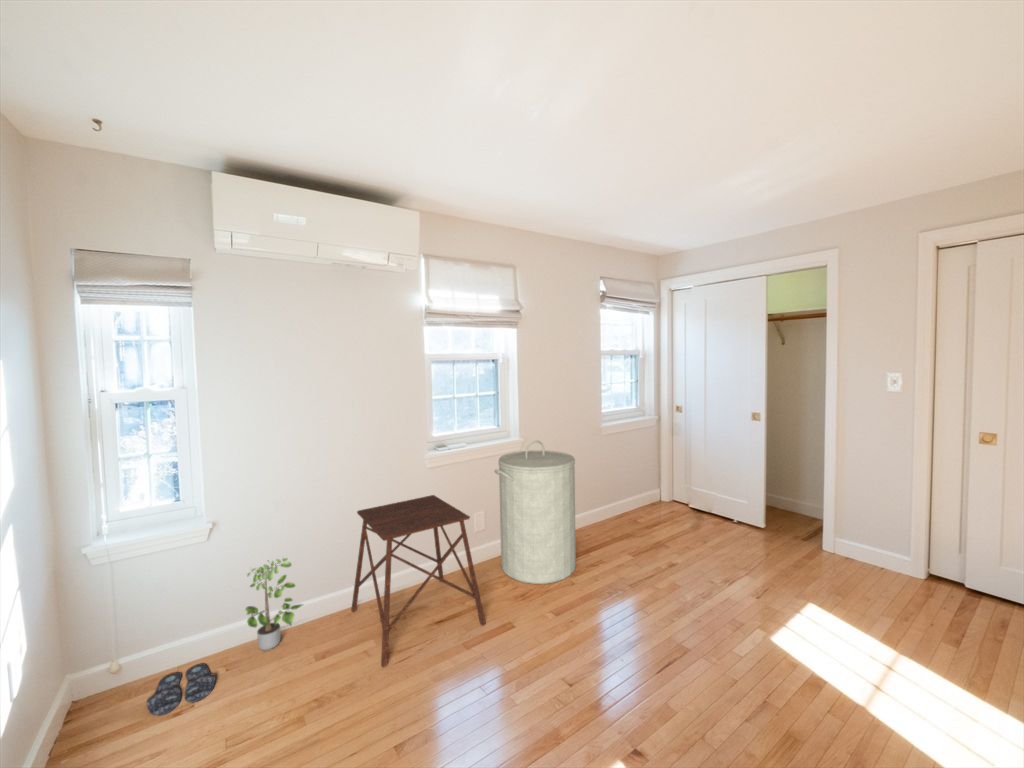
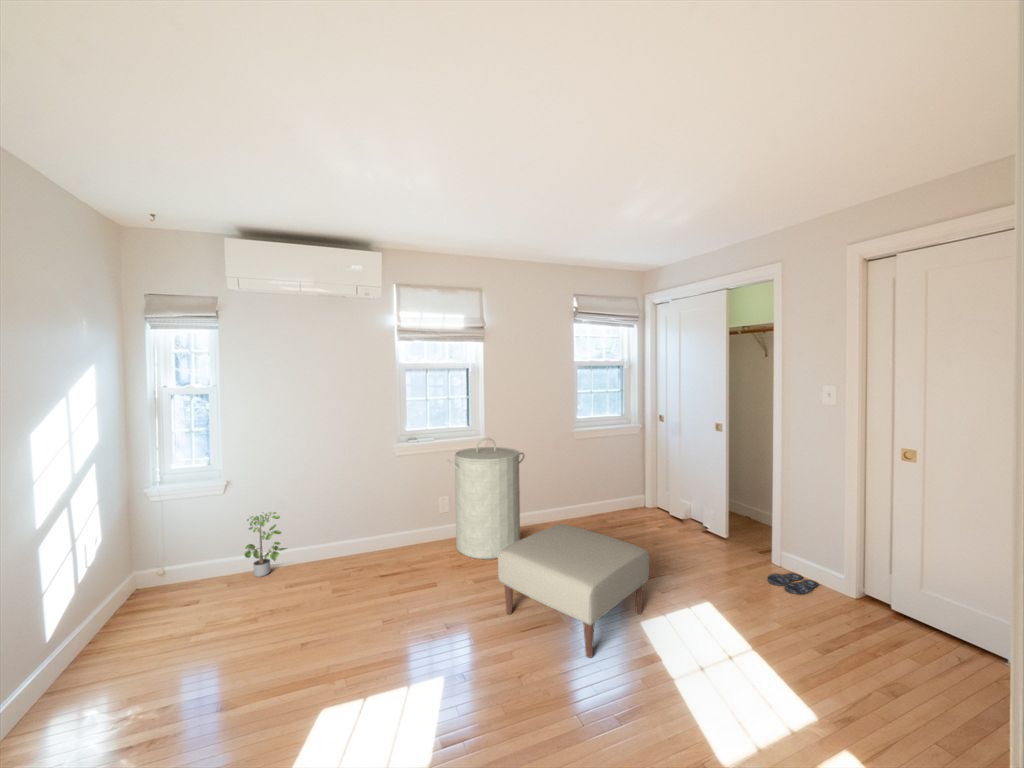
side table: present [351,495,485,667] -> none [323,477,415,598]
ottoman: none [616,536,770,694] -> present [498,524,649,658]
slippers: present [147,663,216,715] -> present [768,573,818,594]

